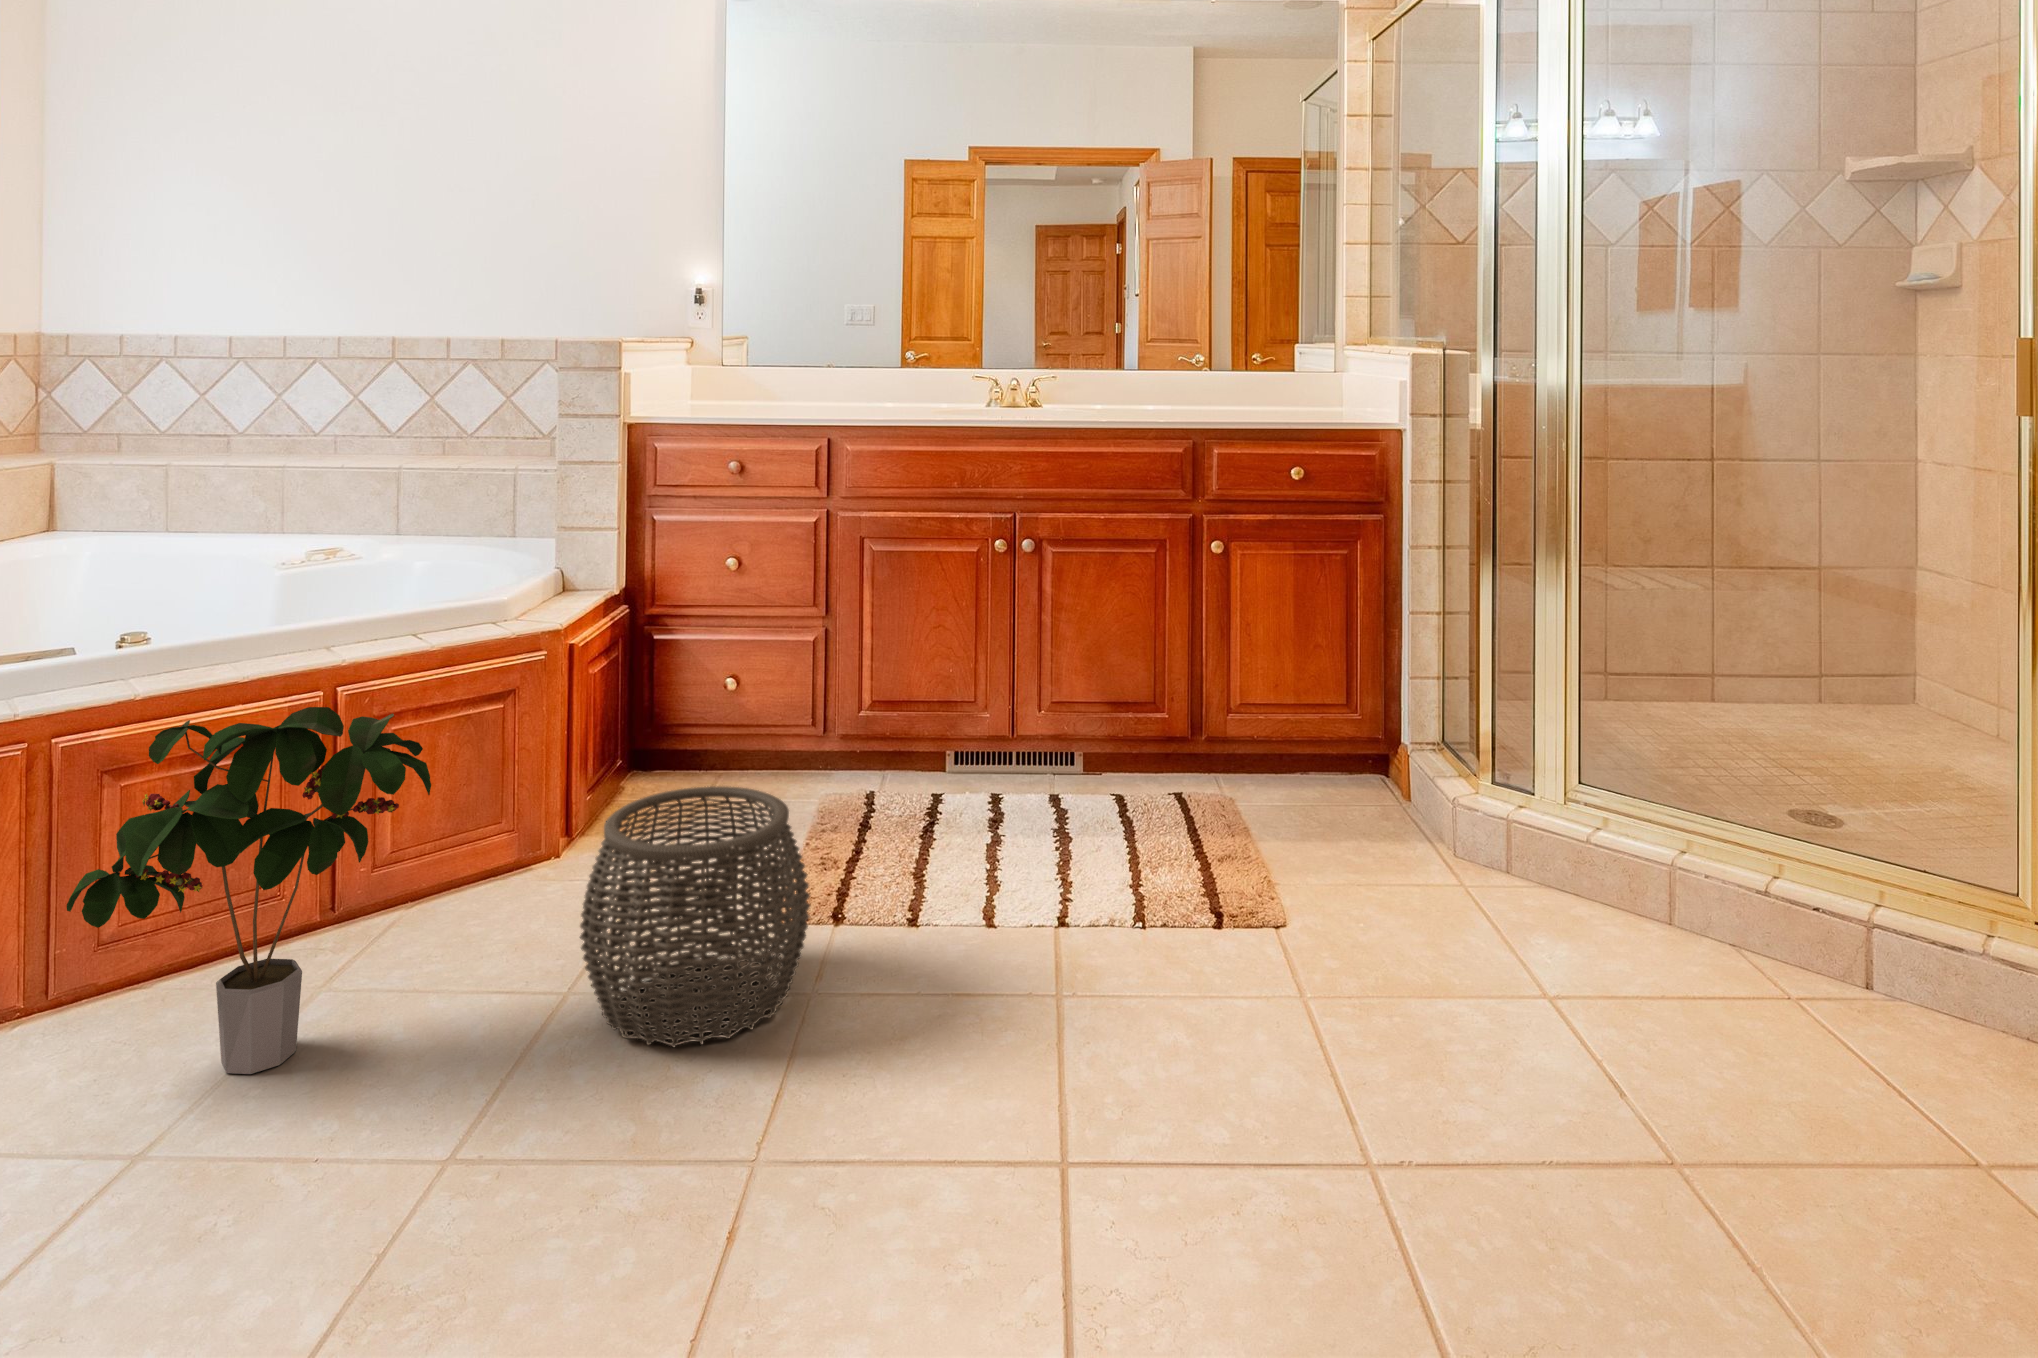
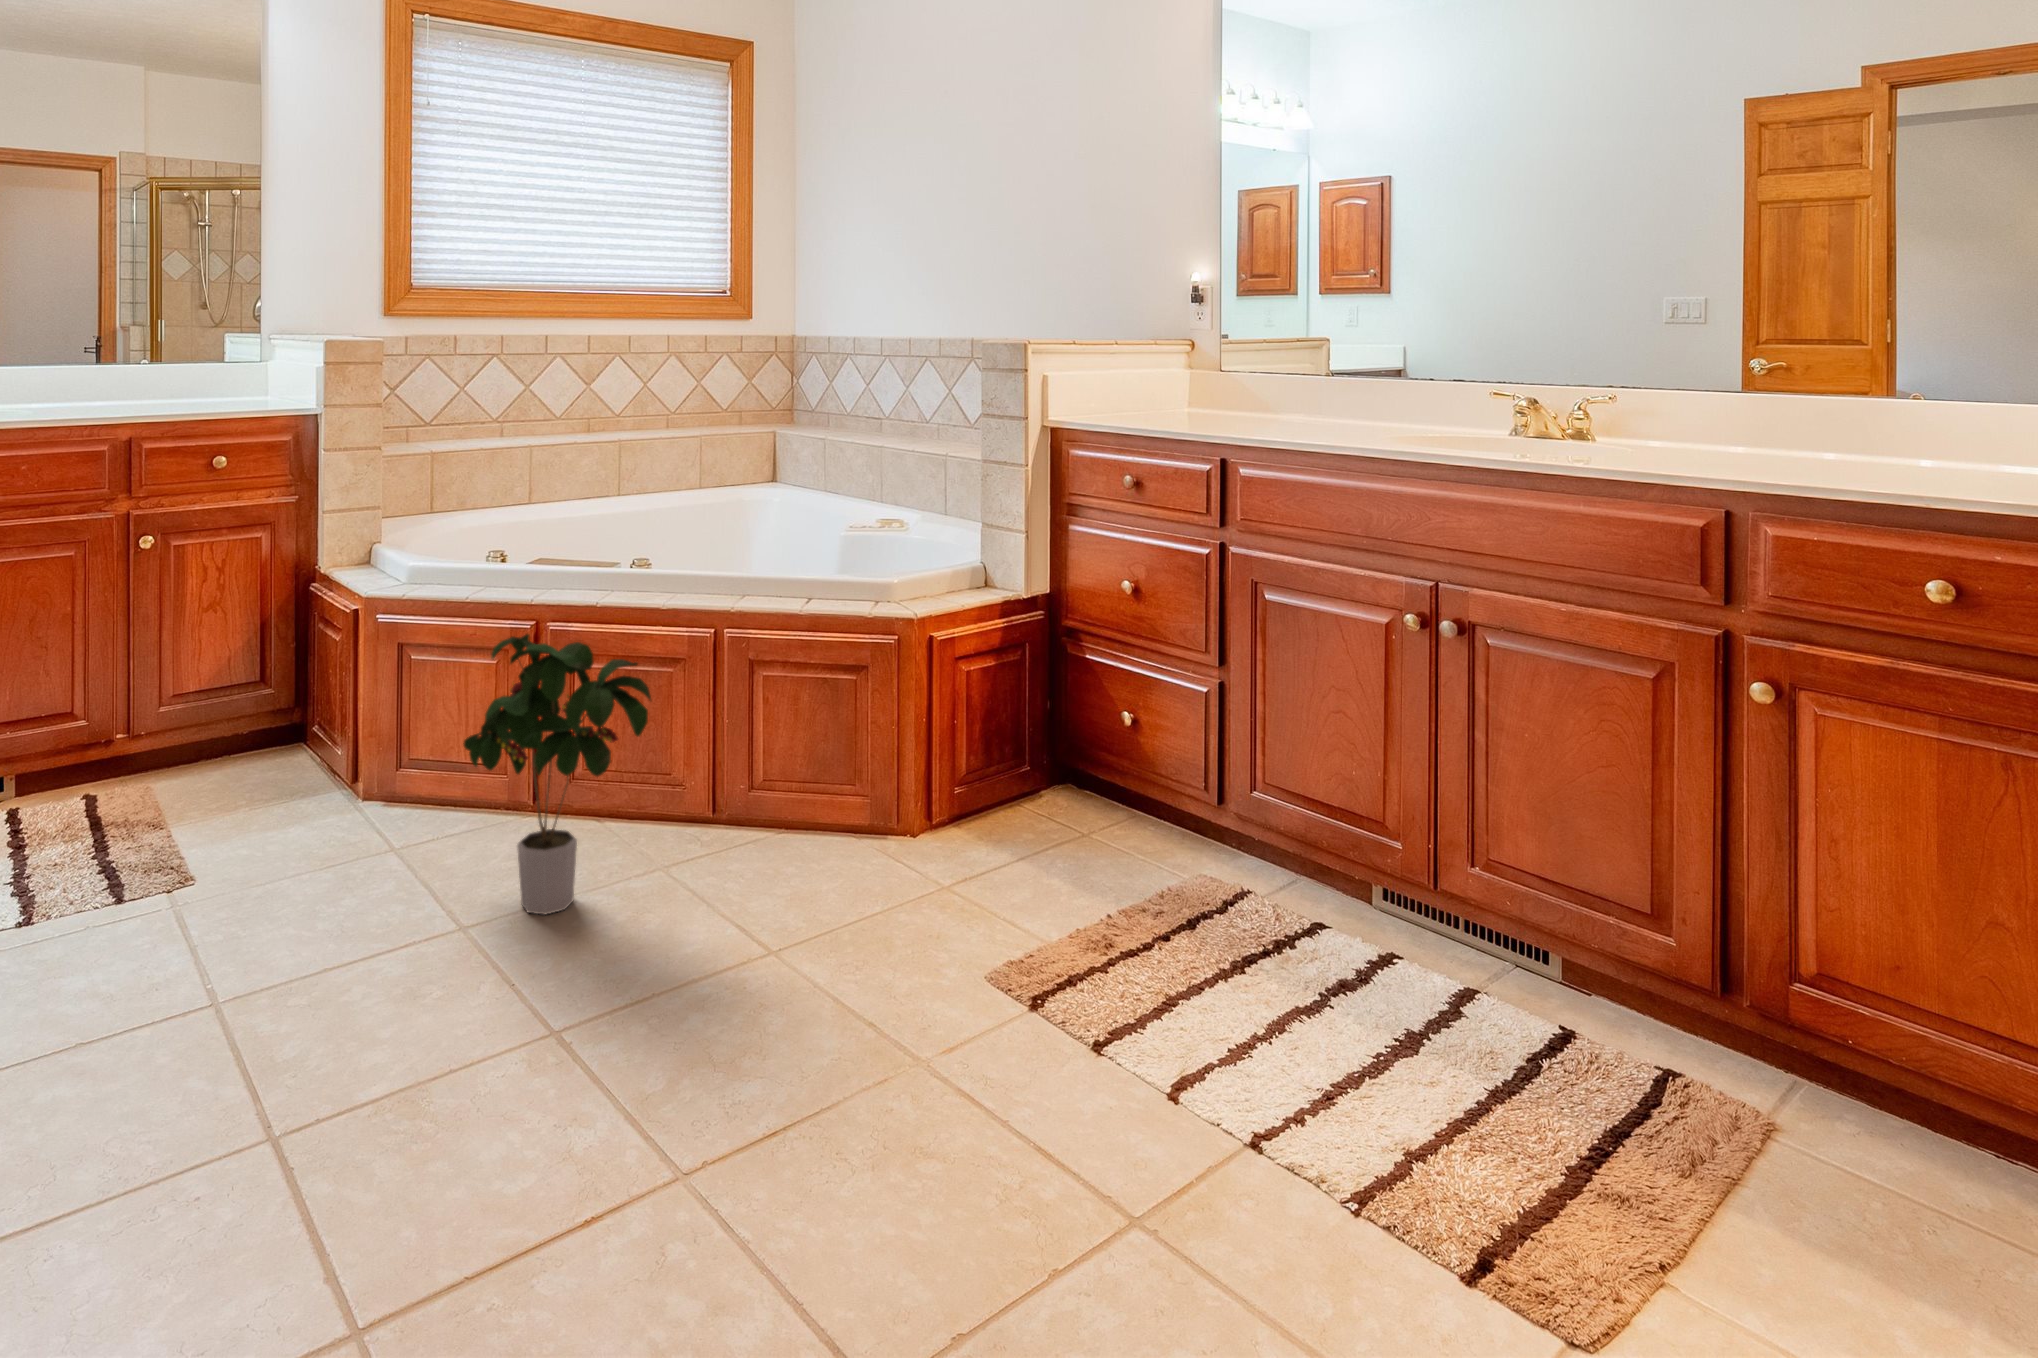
woven basket: present [580,786,810,1047] -> none [677,796,898,1063]

